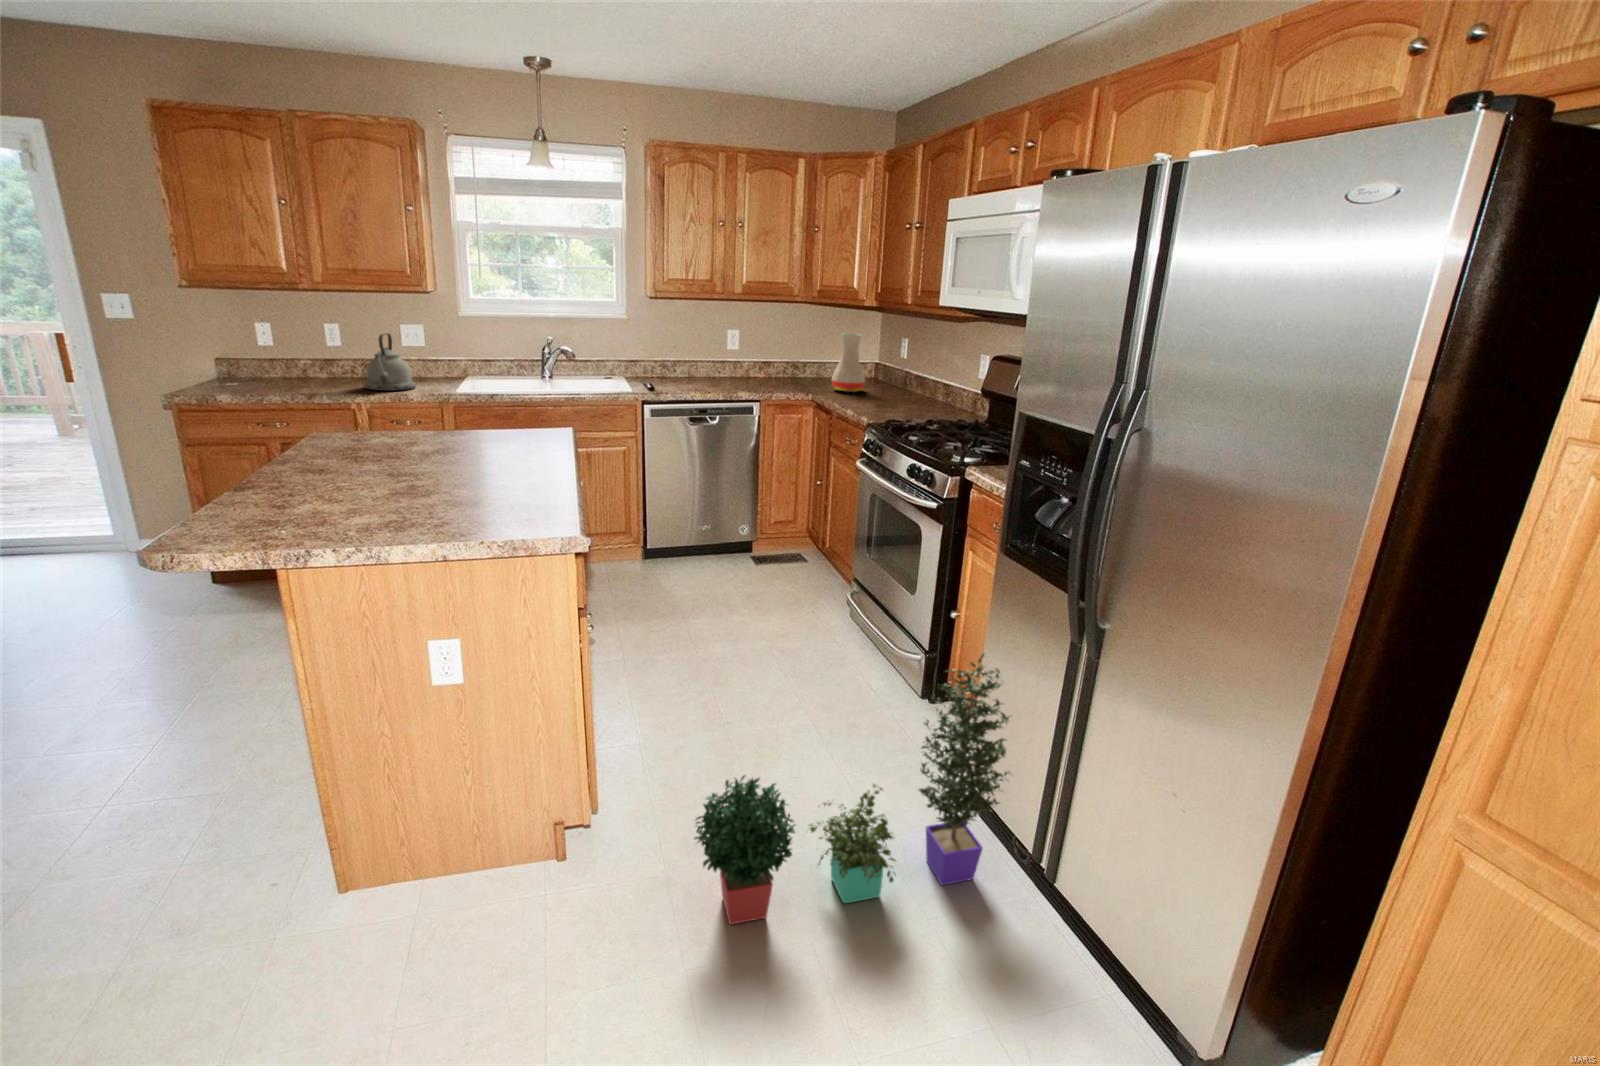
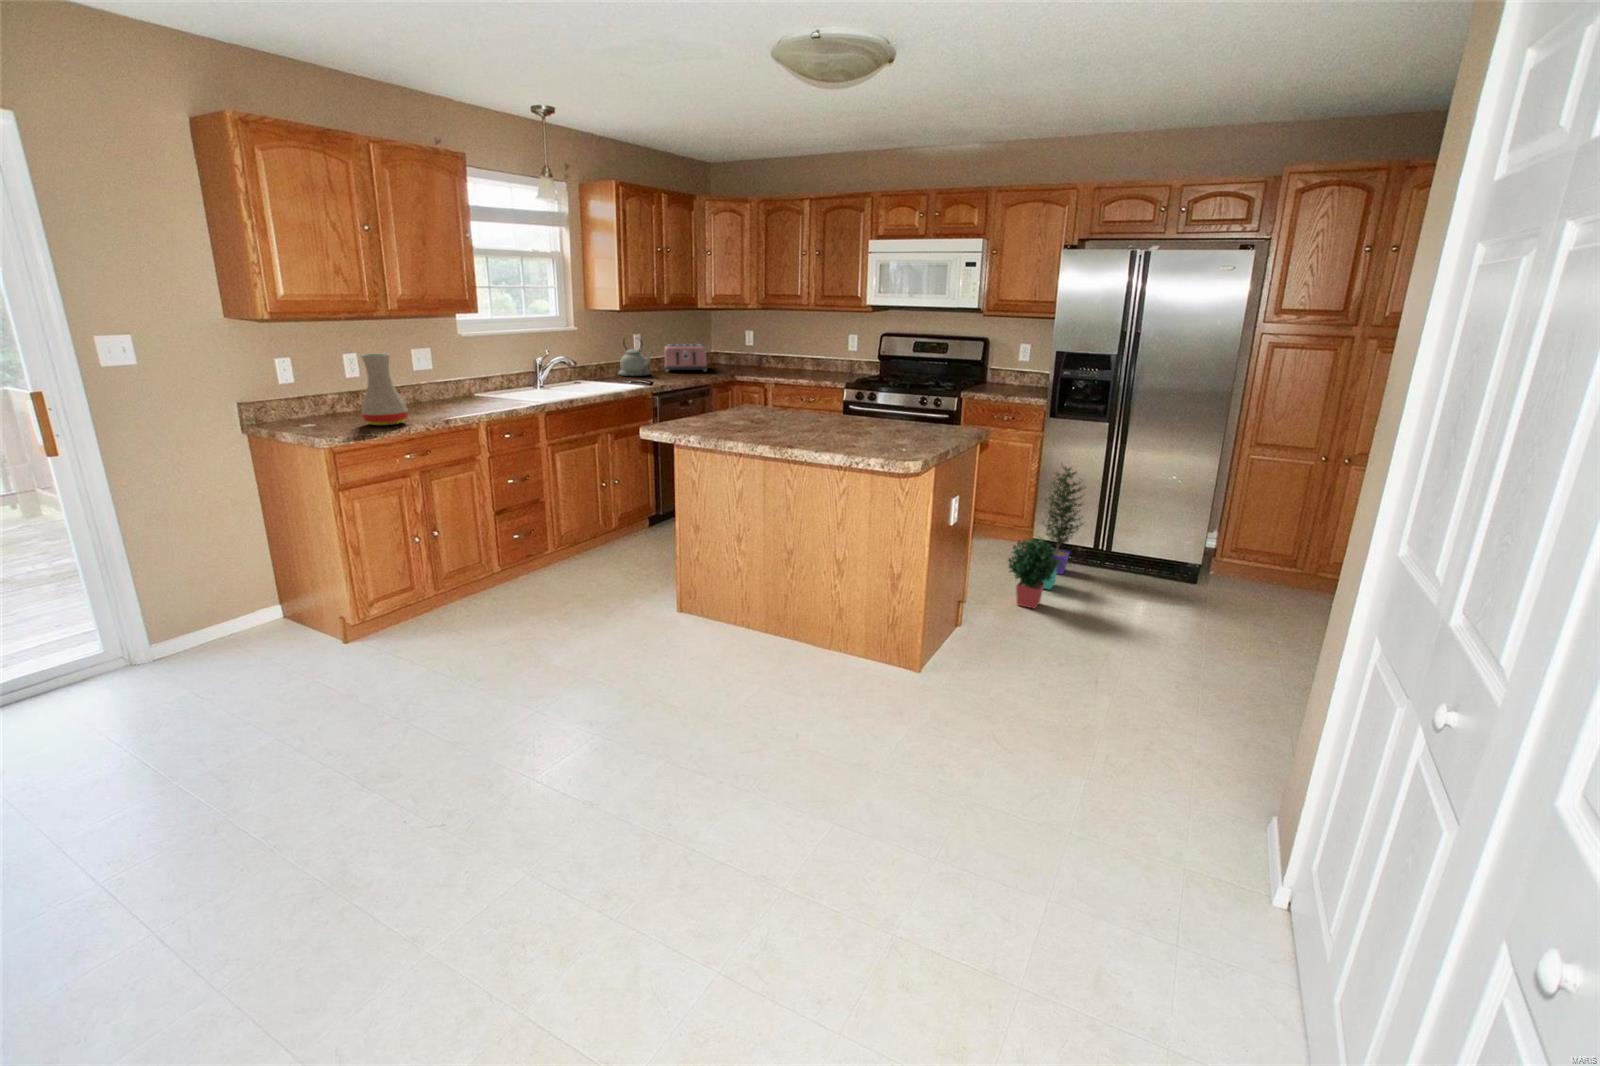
kettle: present [364,333,416,391] -> present [619,339,652,376]
vase: present [832,334,865,392] -> present [361,354,408,425]
toaster: none [742,348,816,386] -> present [664,344,707,372]

